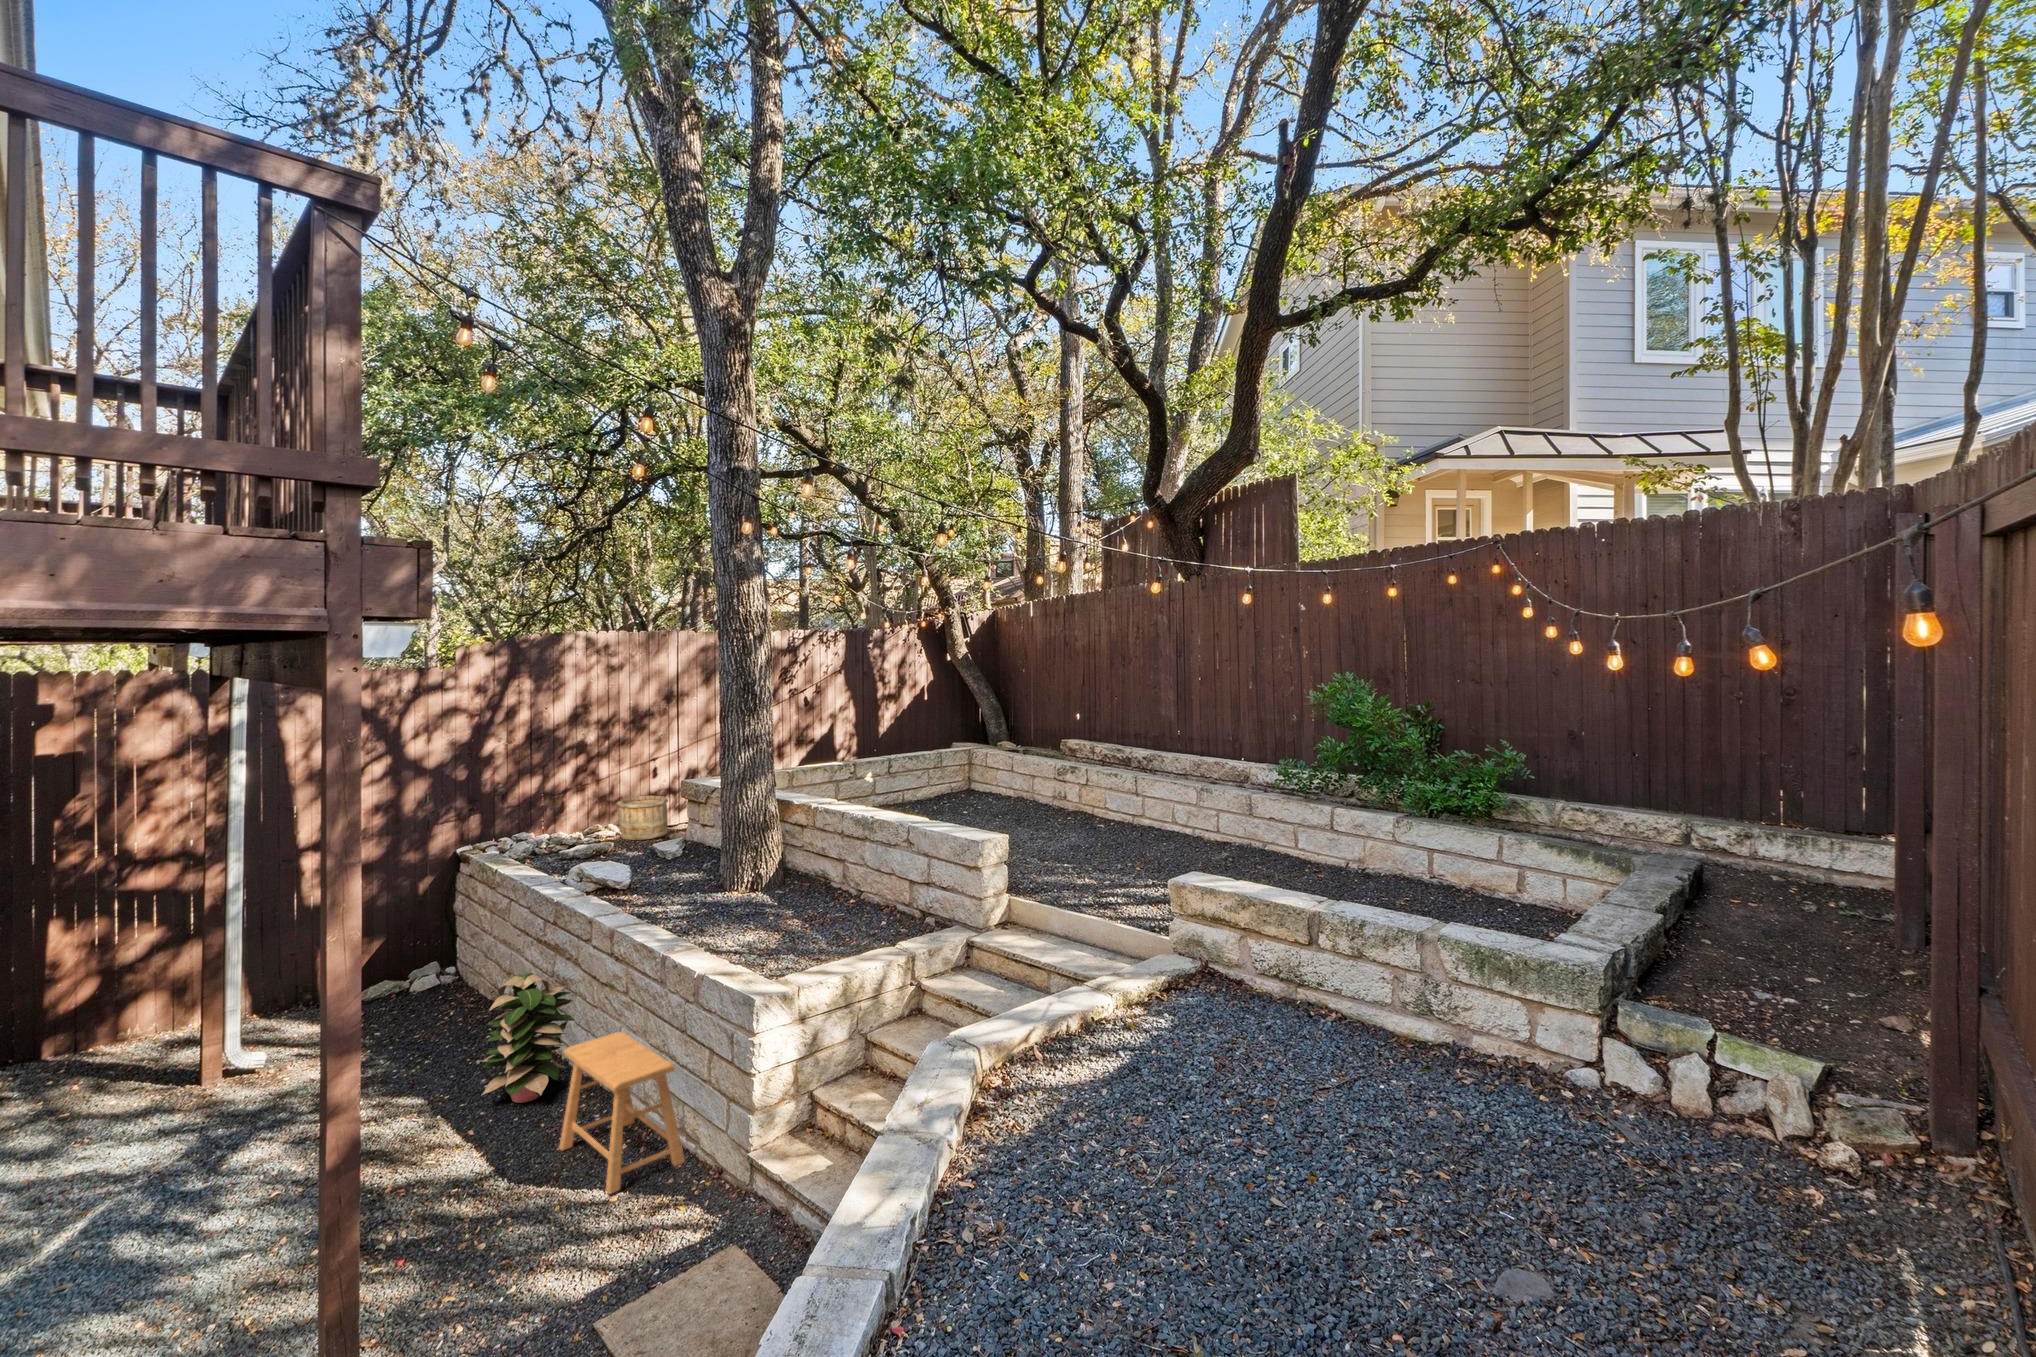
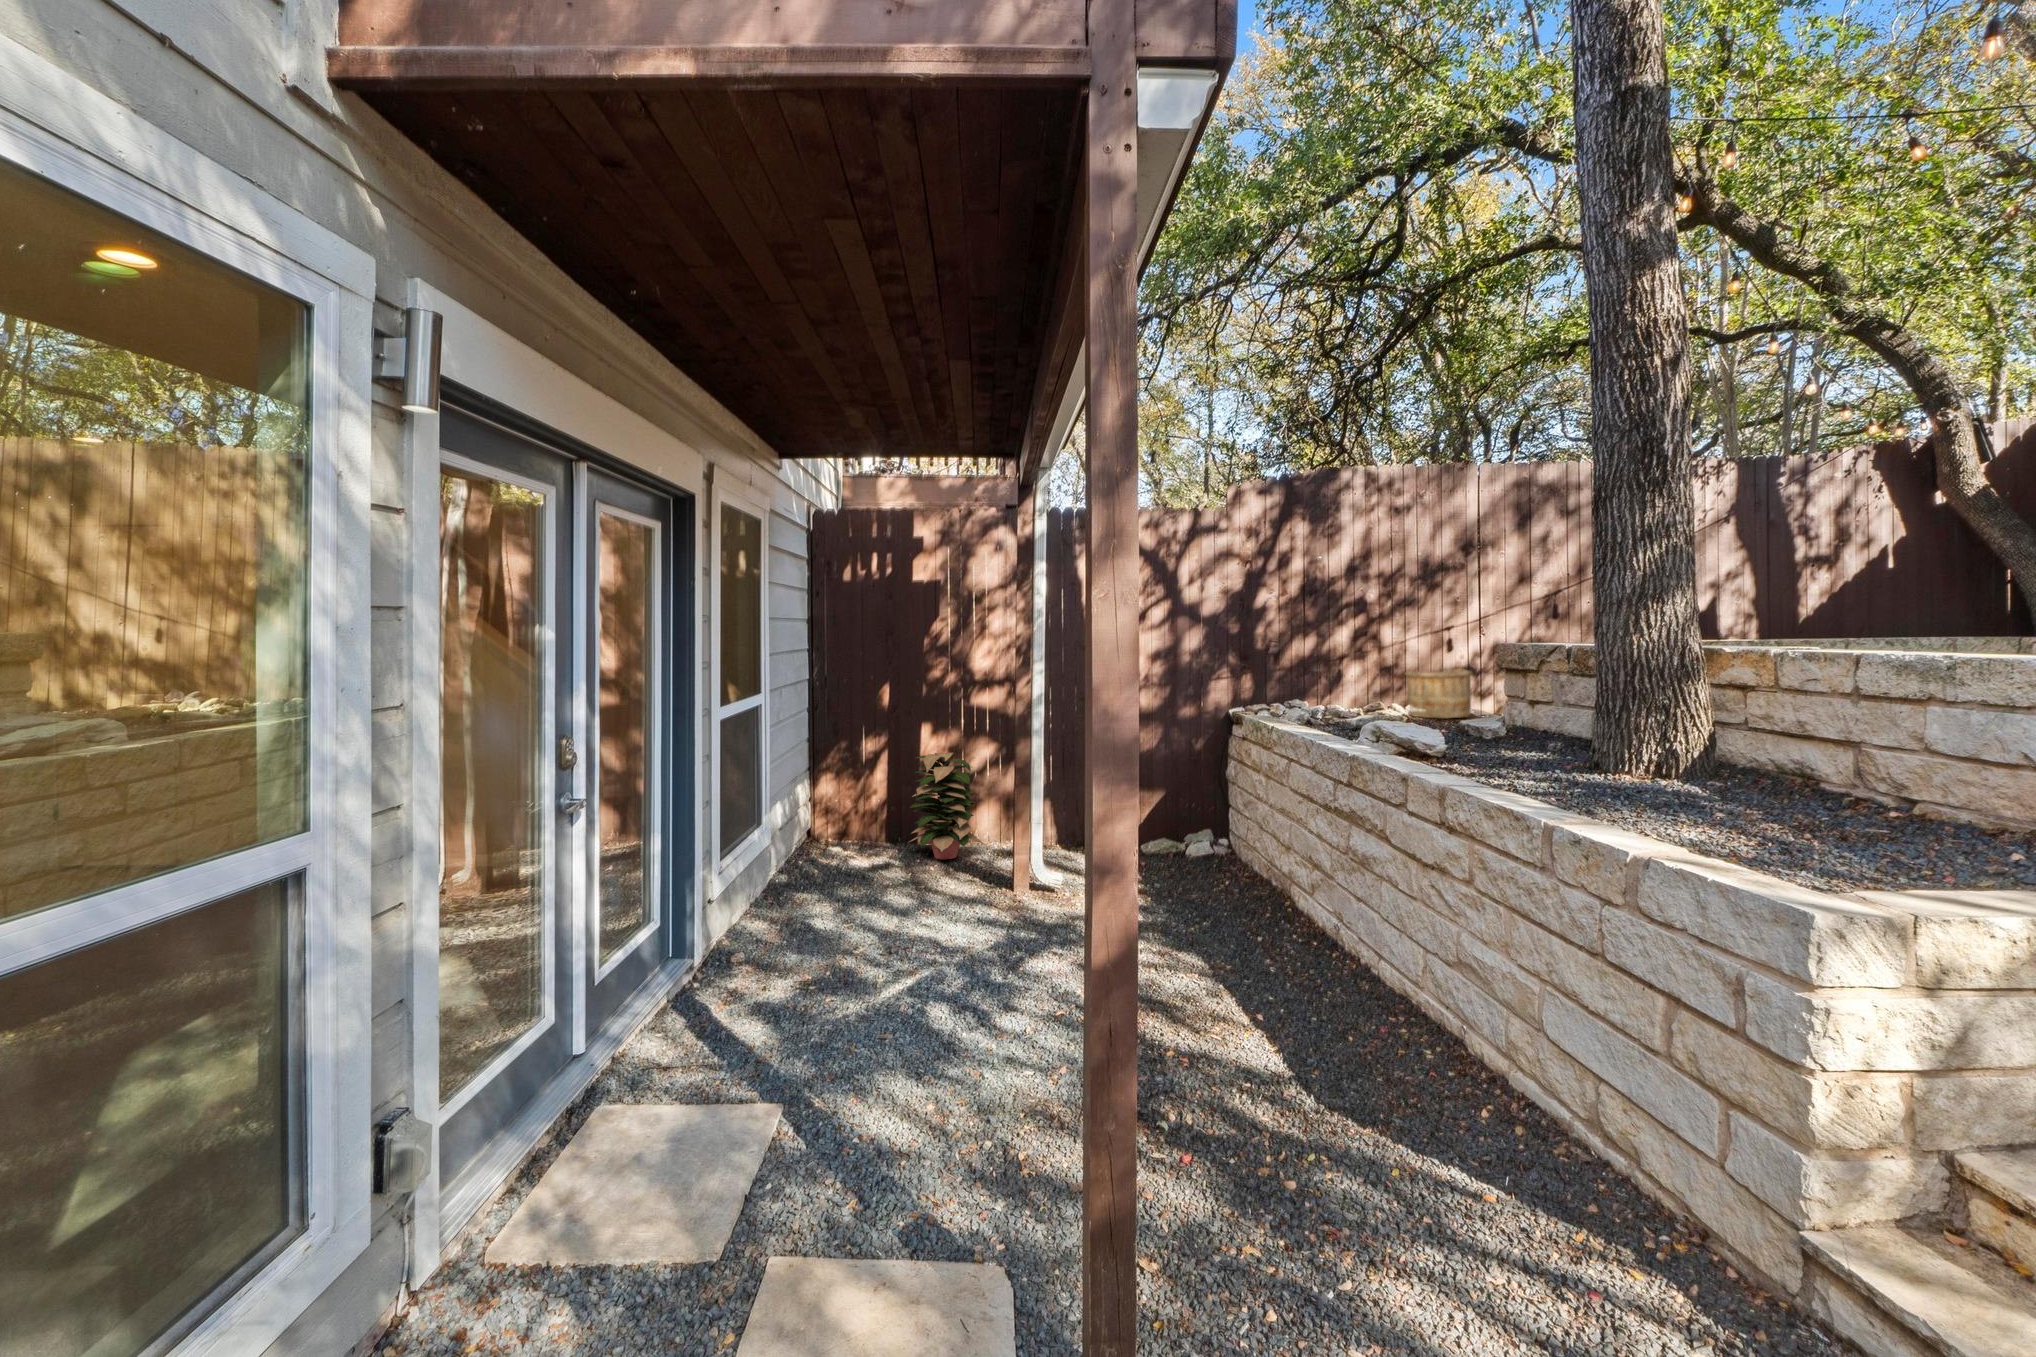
decorative plant: present [480,973,574,1103] -> present [908,753,982,859]
stool: present [559,1032,685,1194] -> none [1375,935,1628,1216]

